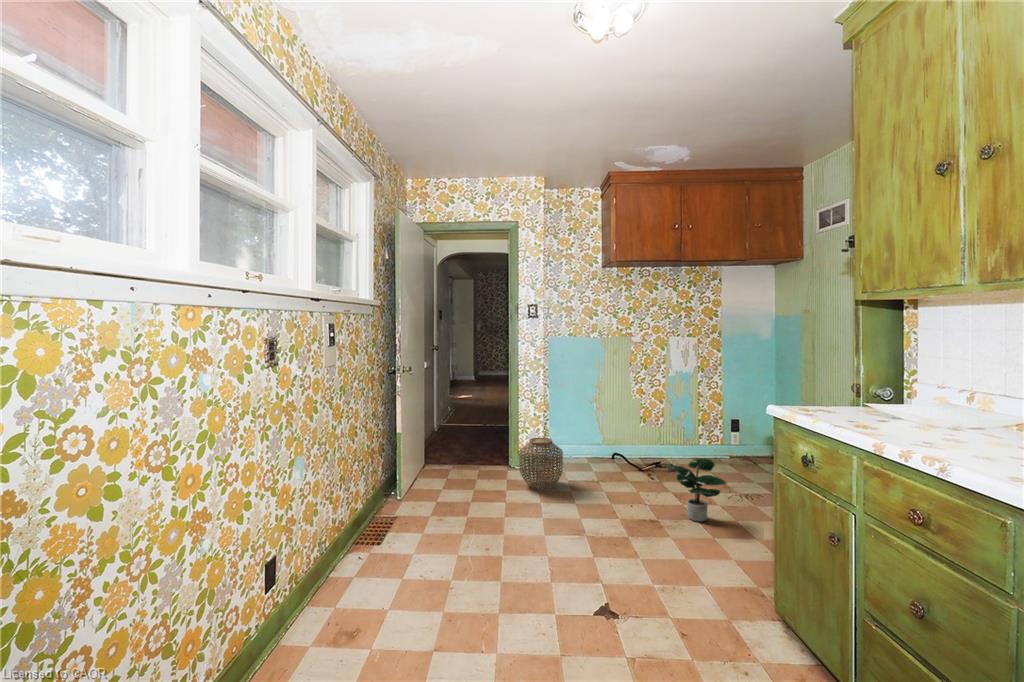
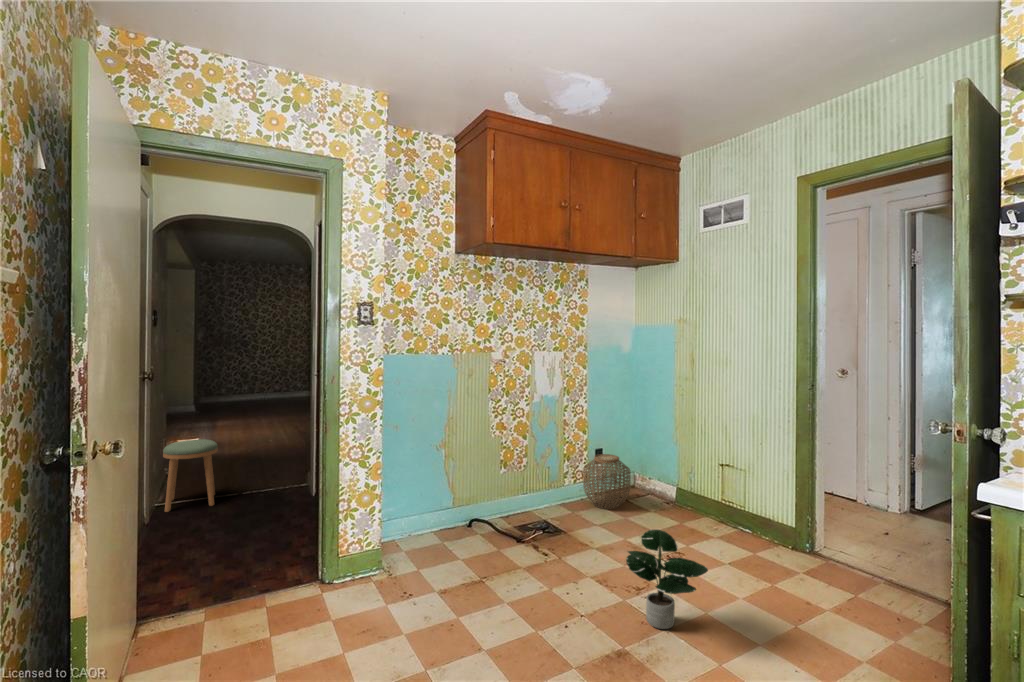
stool: none [448,391,476,430] -> present [163,439,218,512]
woven basket: present [519,438,563,489] -> present [583,454,631,509]

